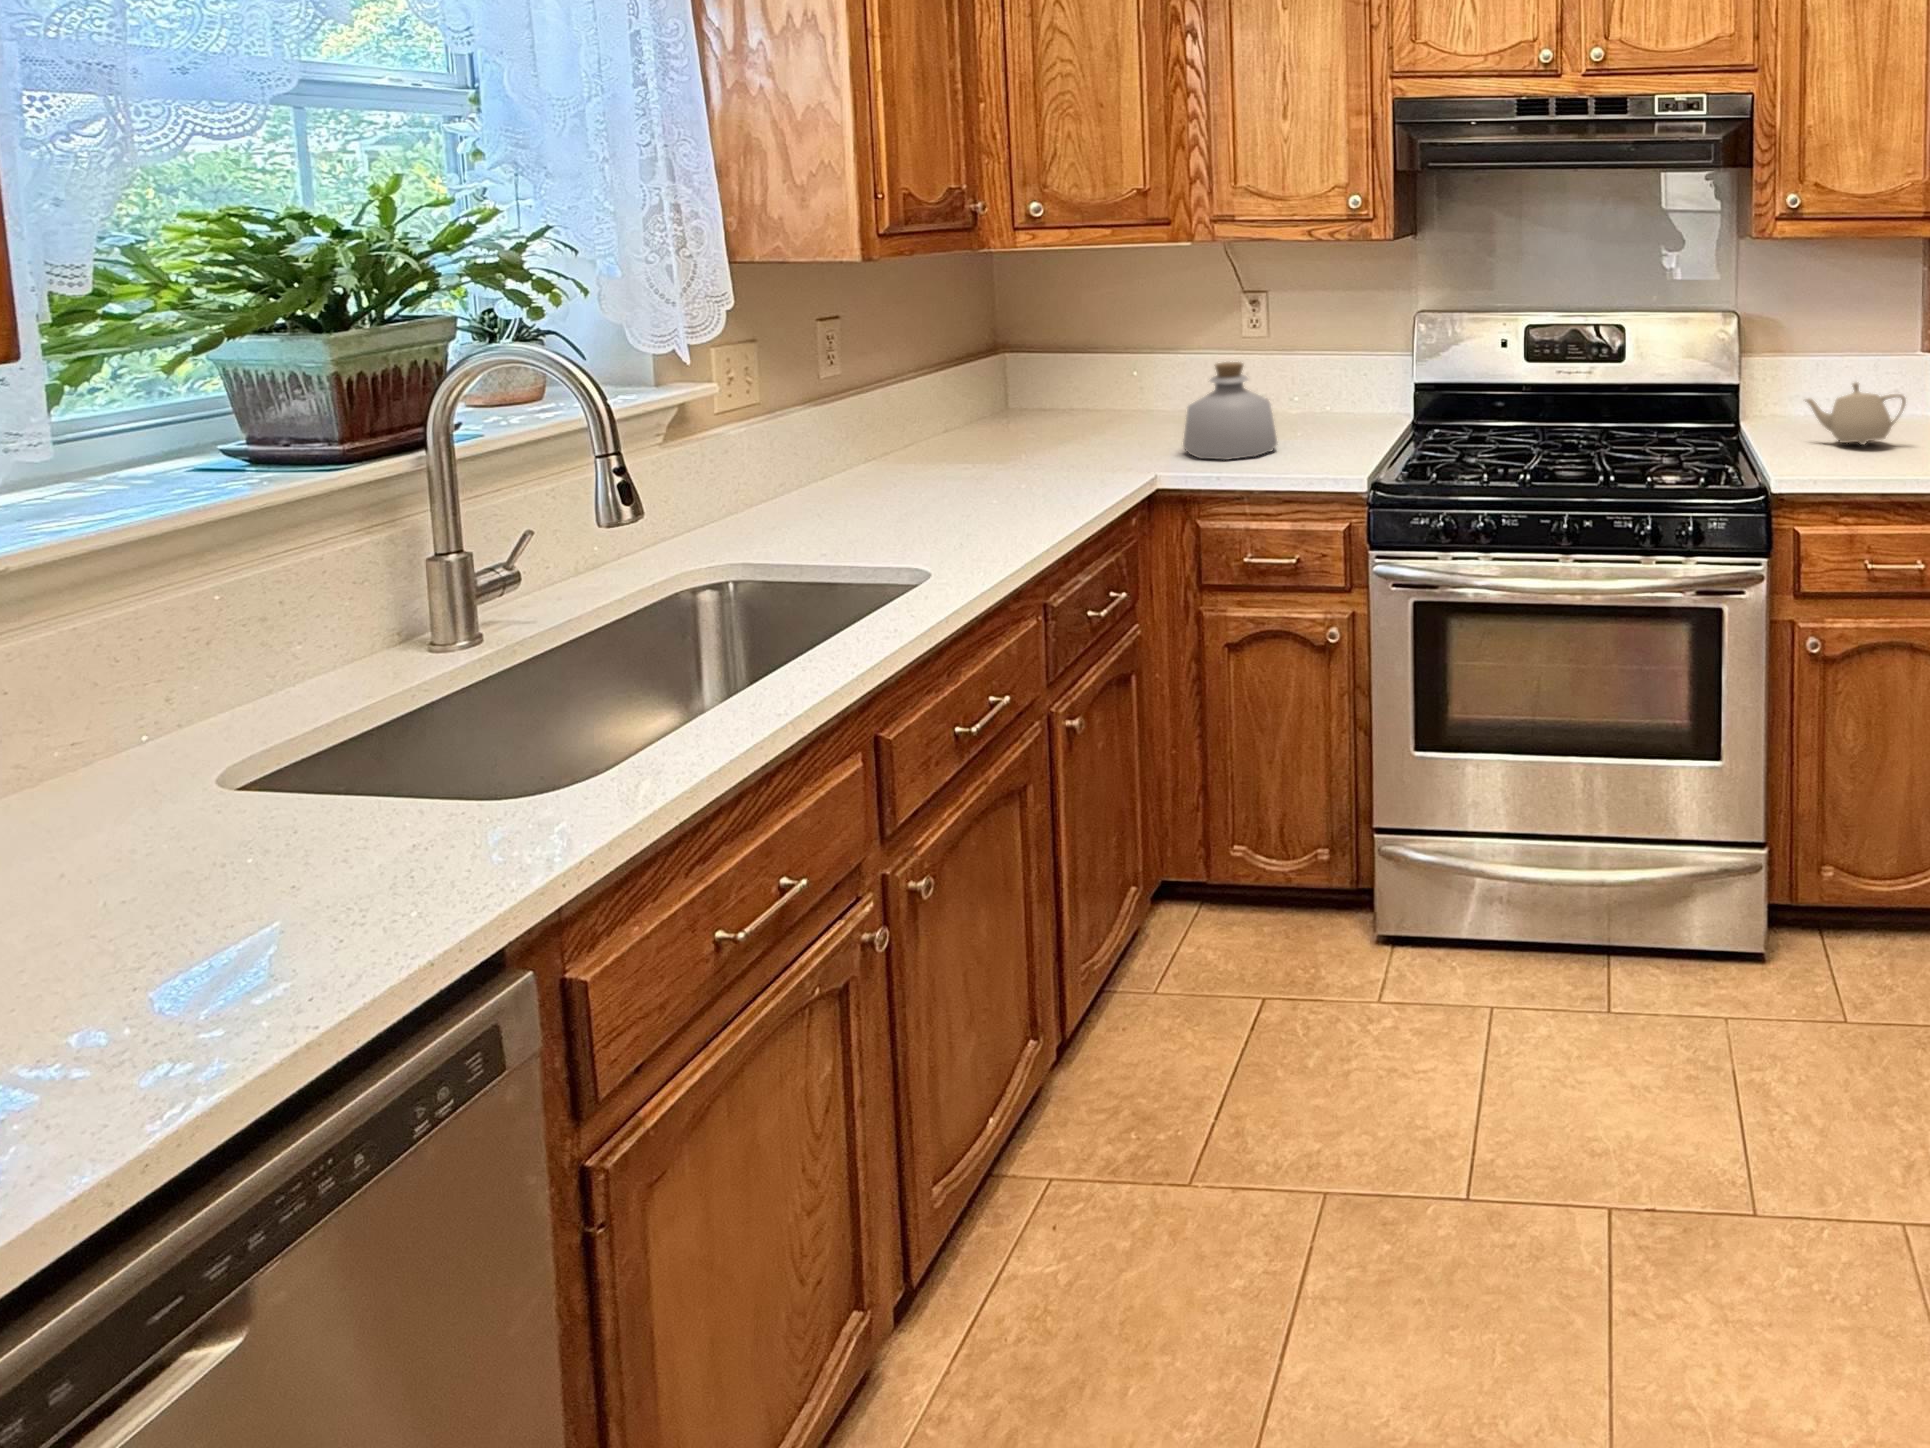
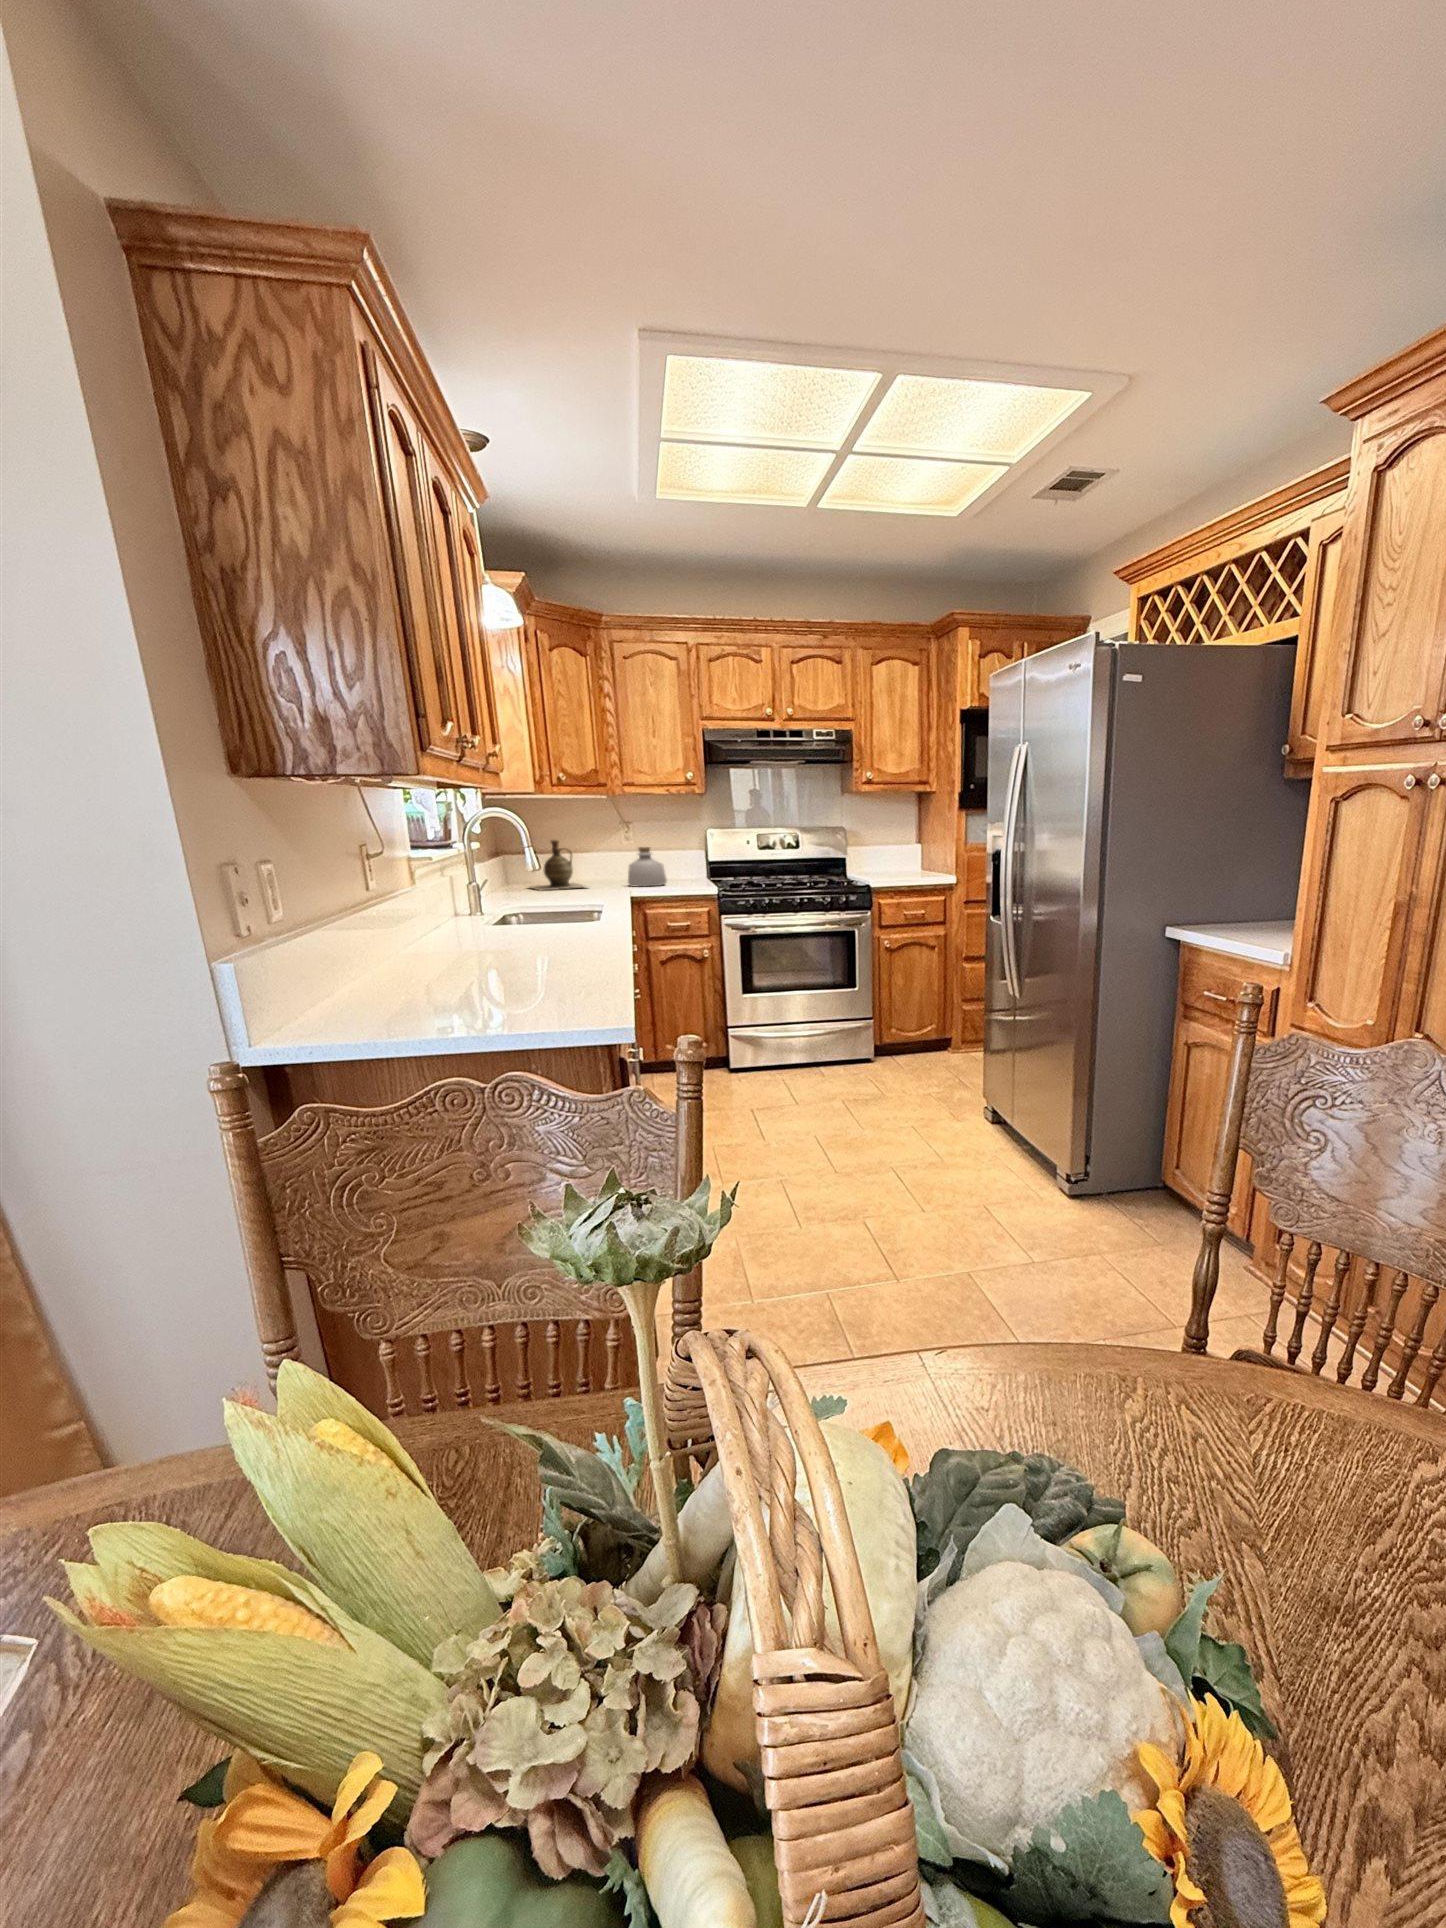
ceramic jug: none [951,347,1086,471] -> present [530,840,584,891]
teapot: present [1805,383,1906,445] -> none [874,853,914,878]

